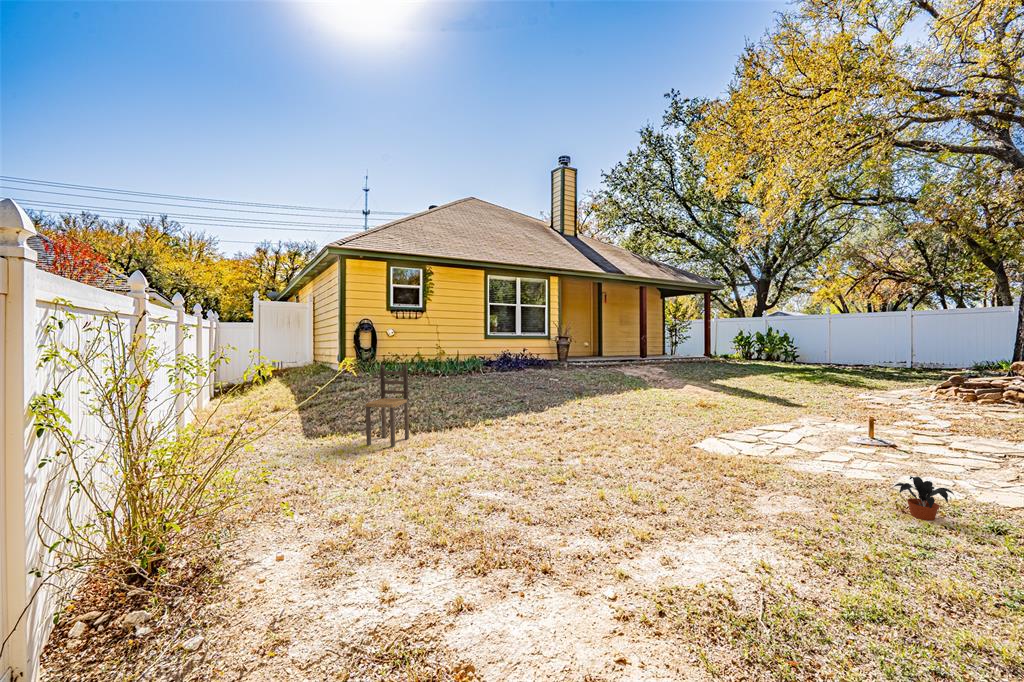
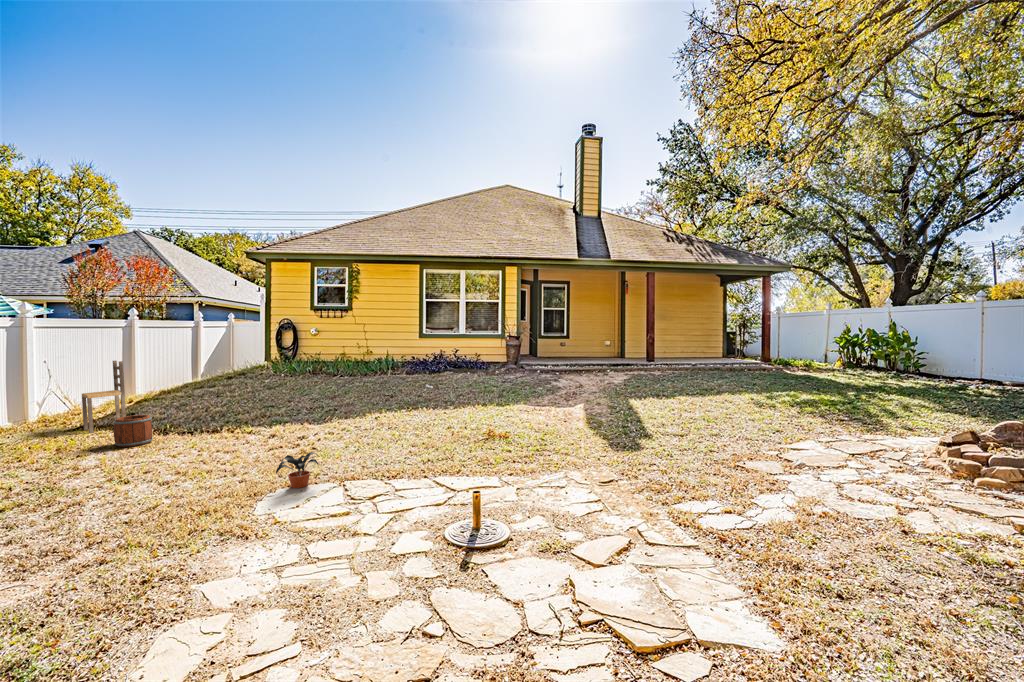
bucket: none [482,419,515,453] -> present [113,415,153,447]
potted plant: present [894,476,954,520] -> present [276,452,318,488]

